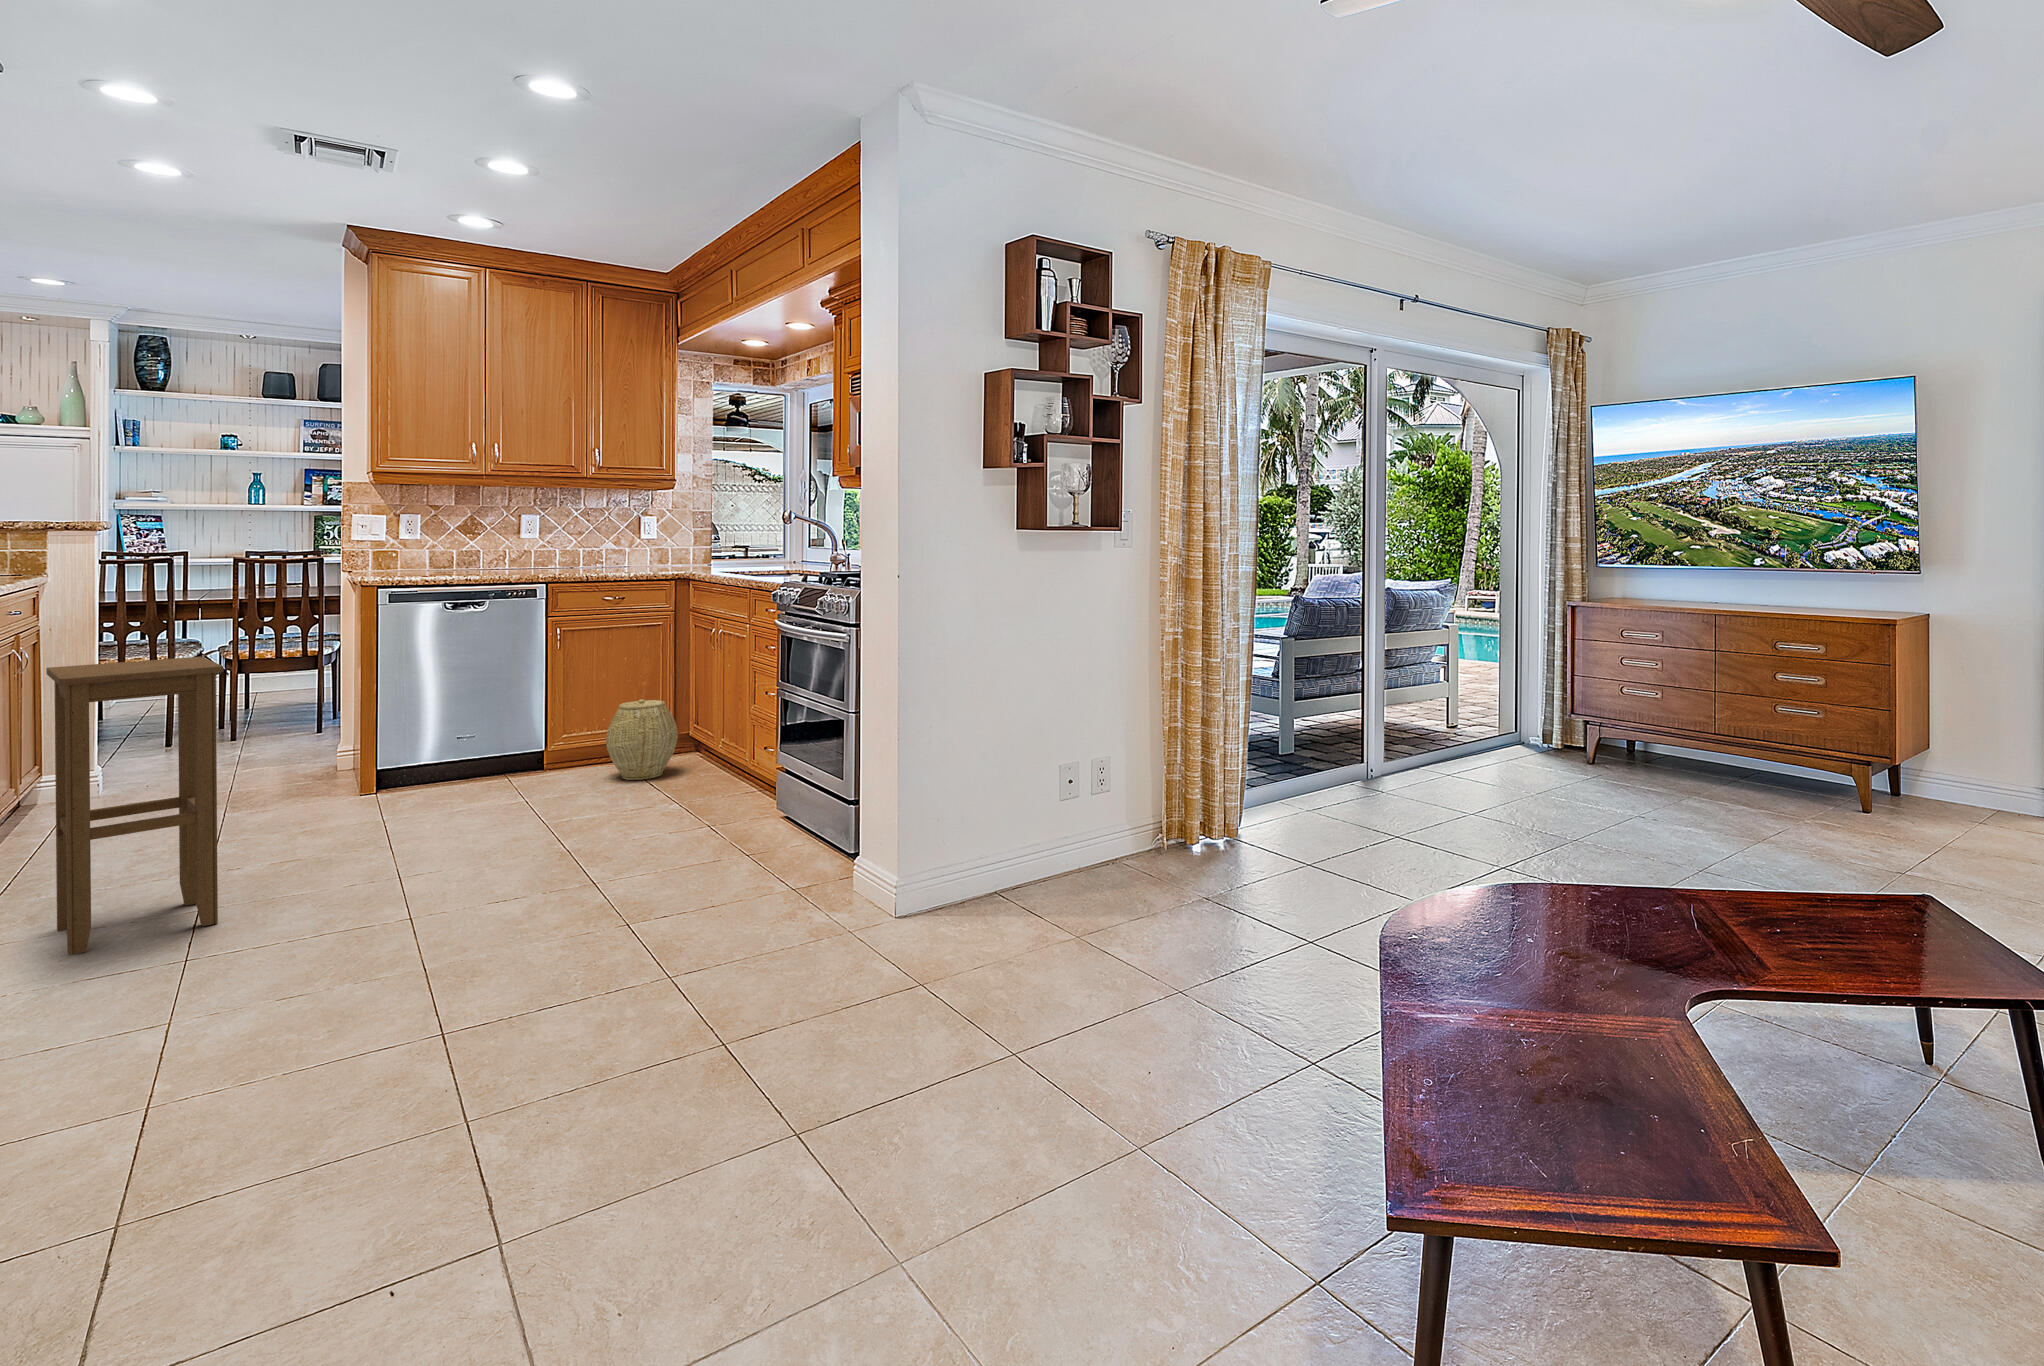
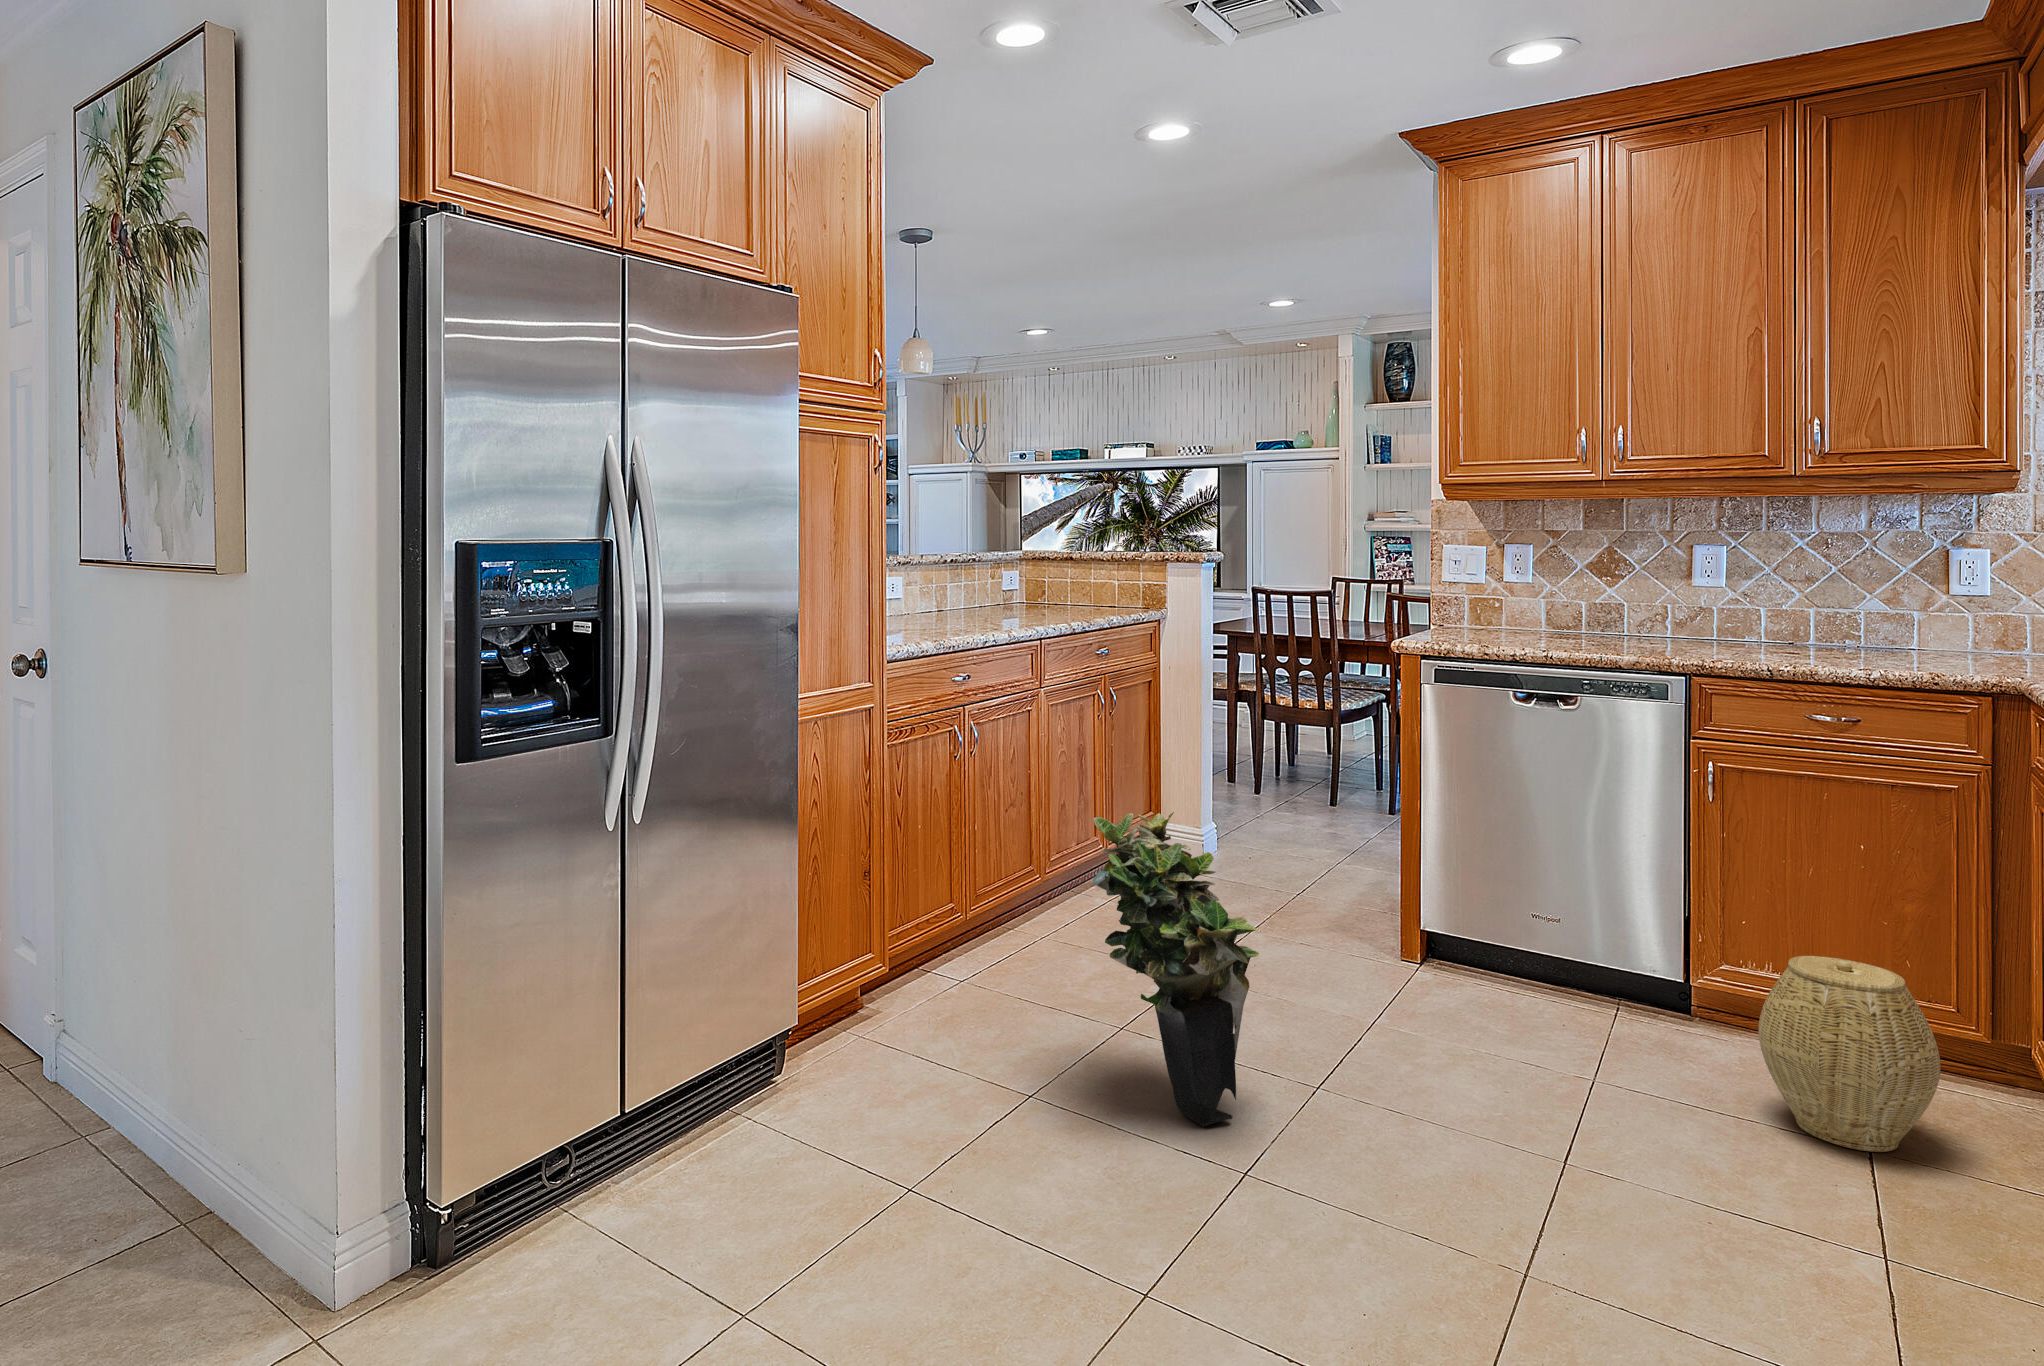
stool: present [46,657,224,955] -> none [837,741,1032,1156]
potted plant: none [231,687,380,868] -> present [1092,812,1259,1127]

